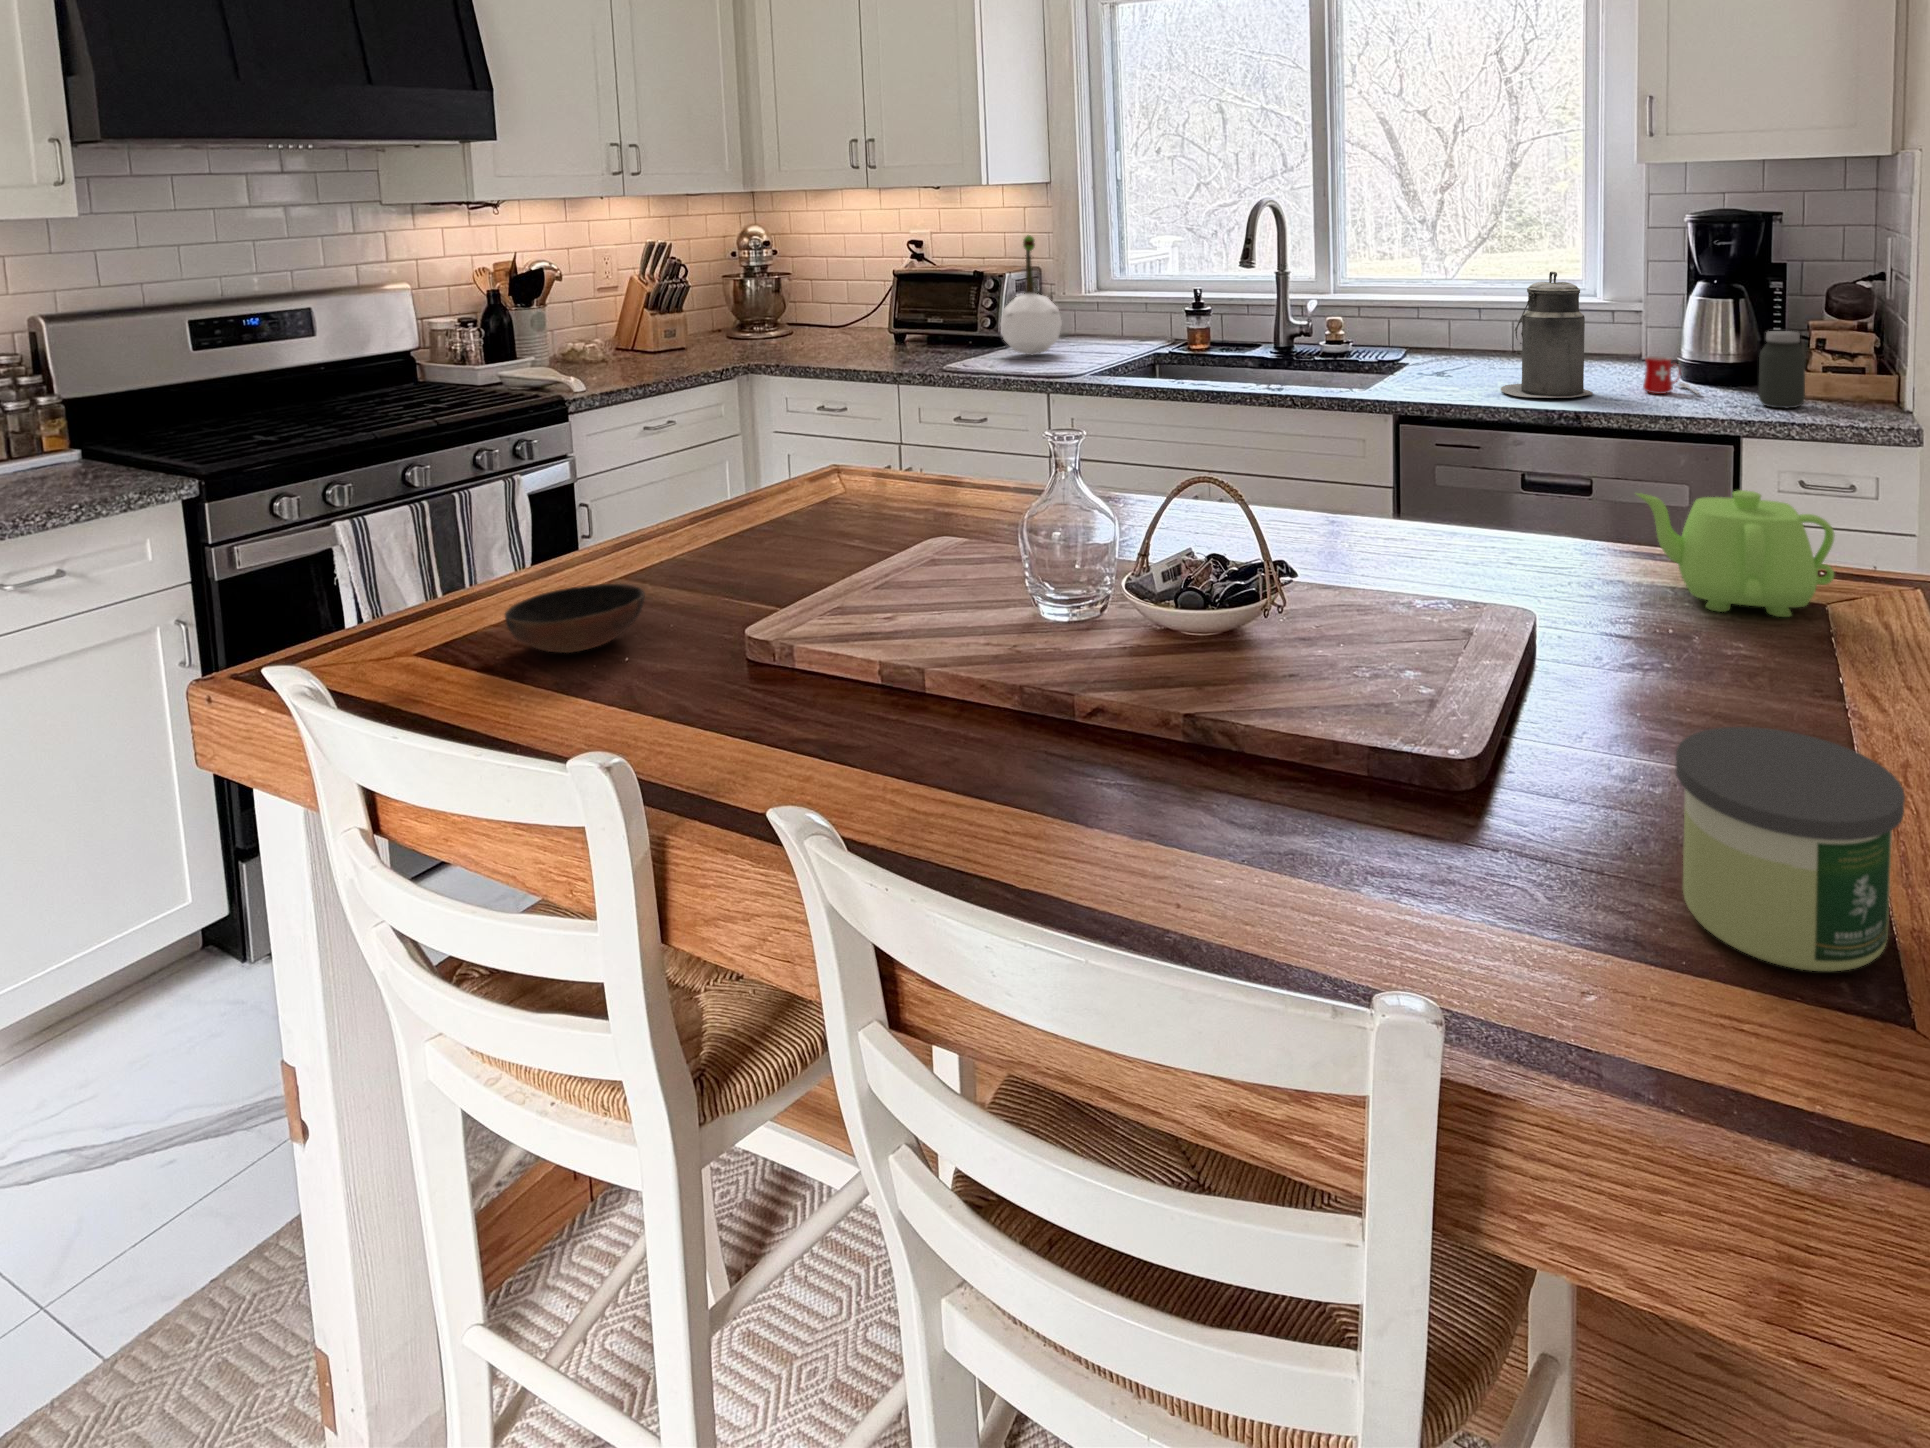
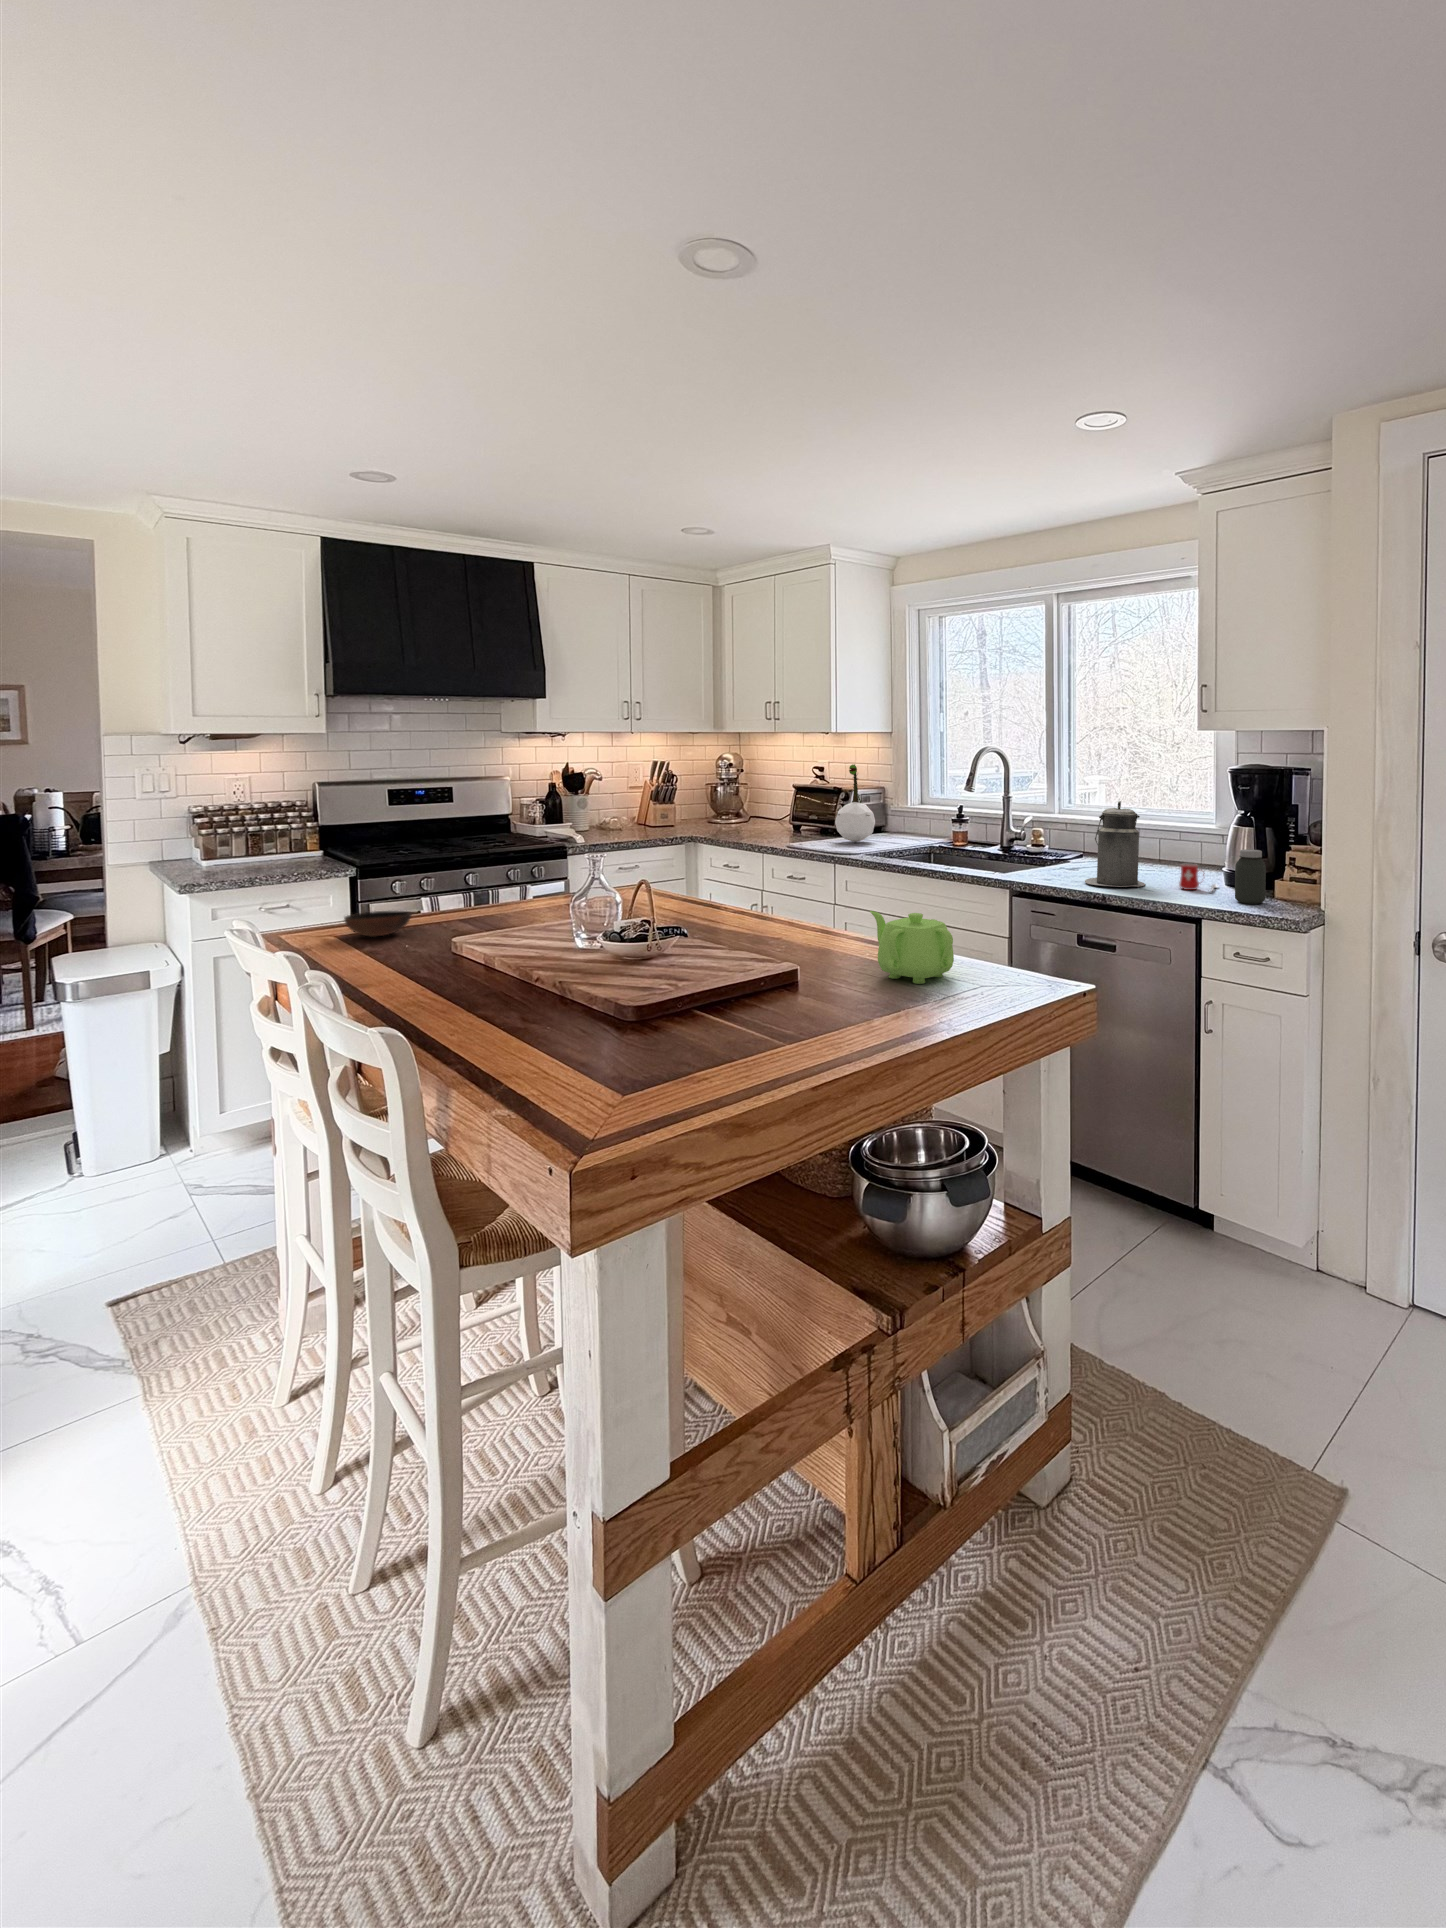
candle: present [1676,727,1905,971] -> none [584,981,675,1075]

